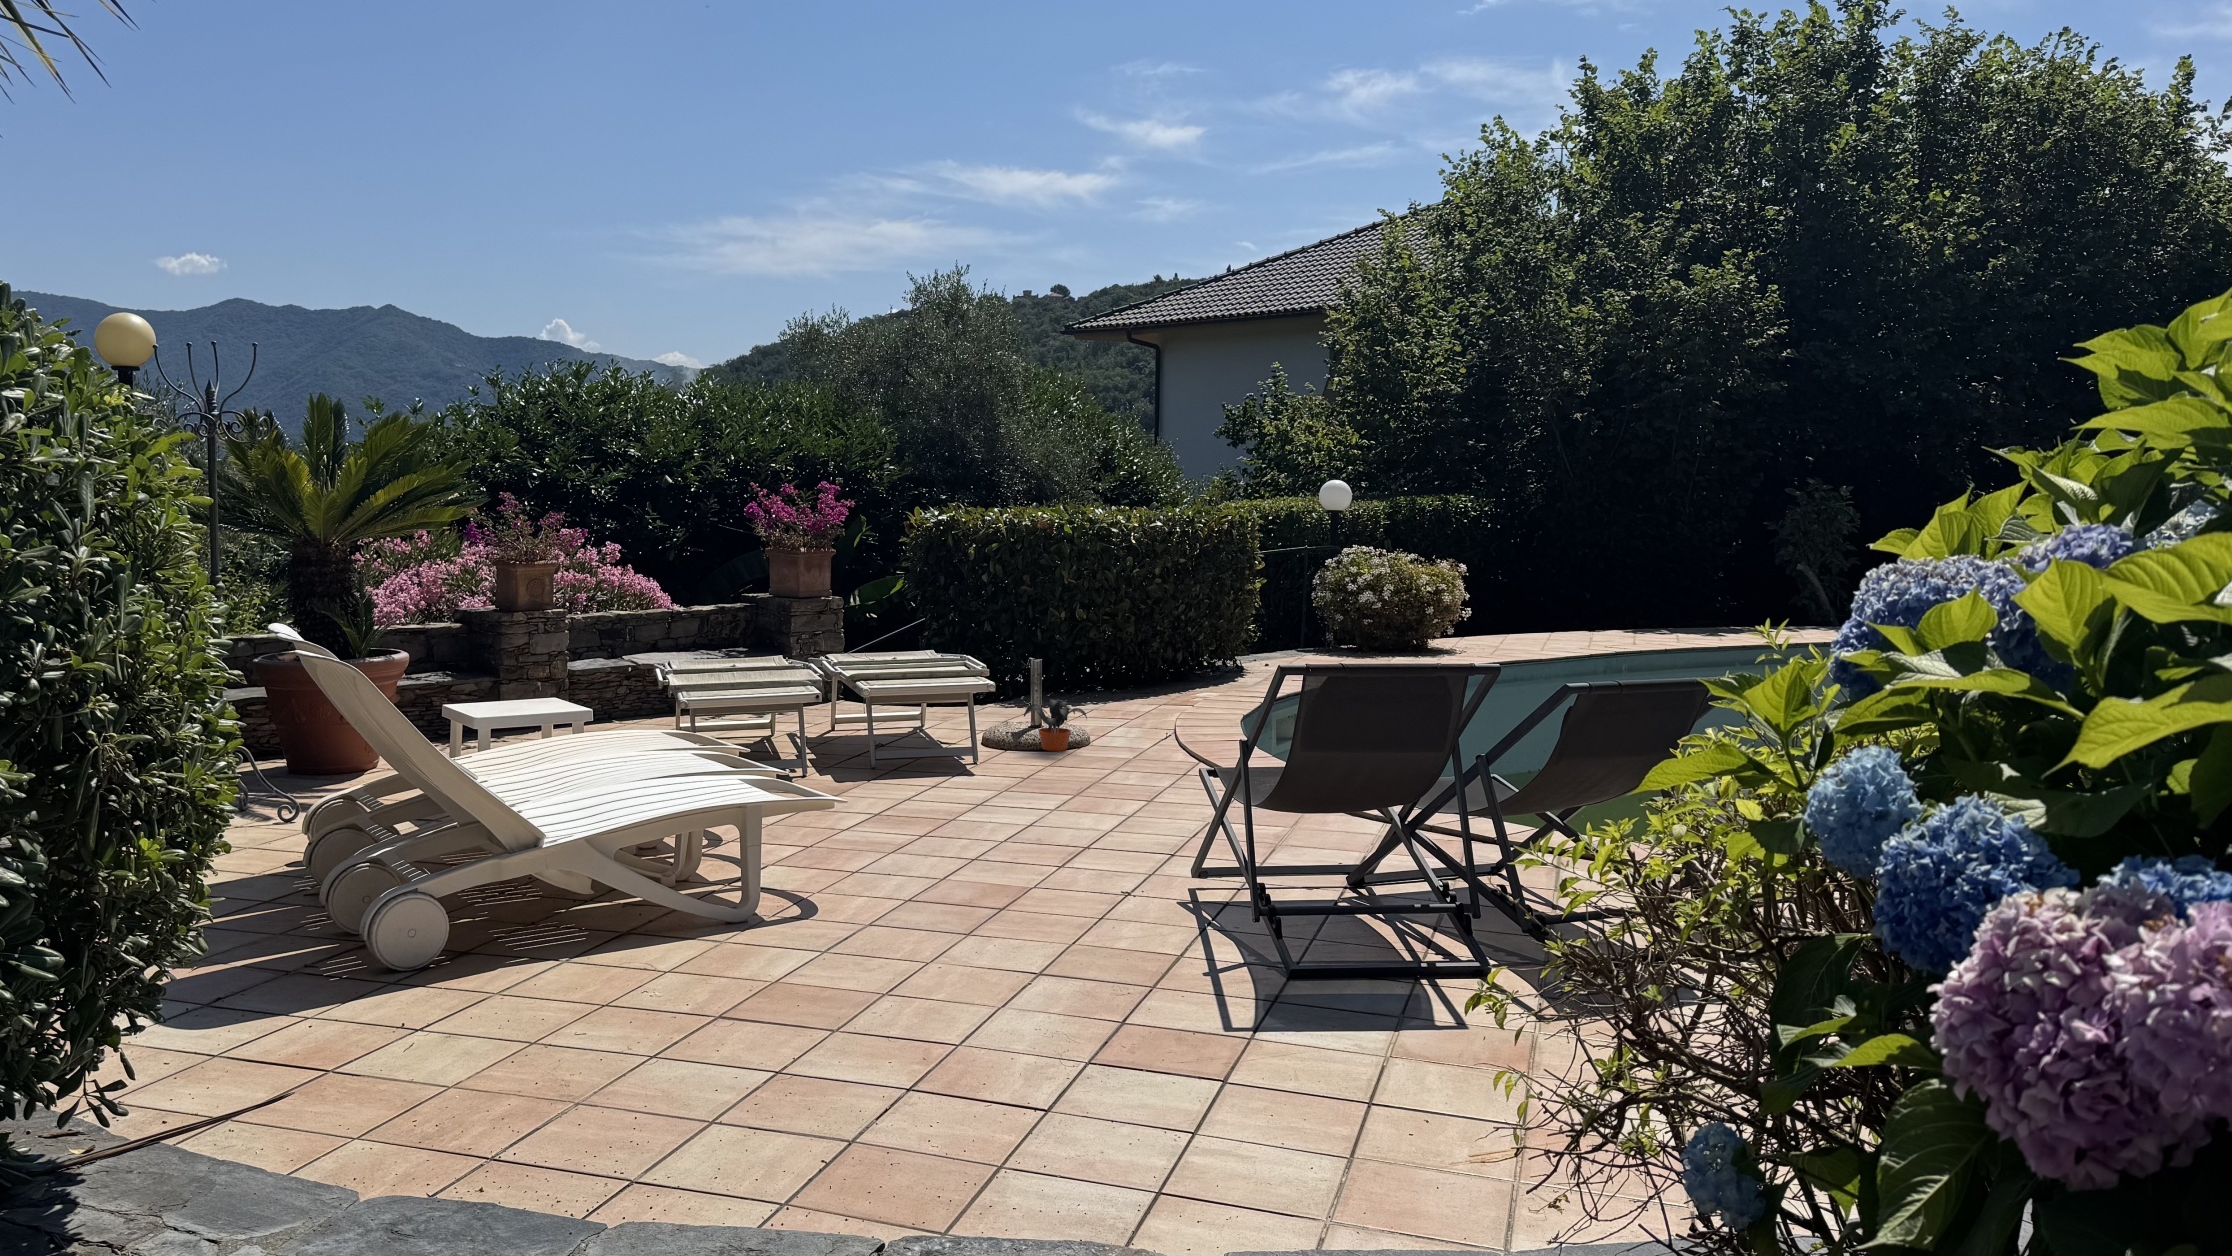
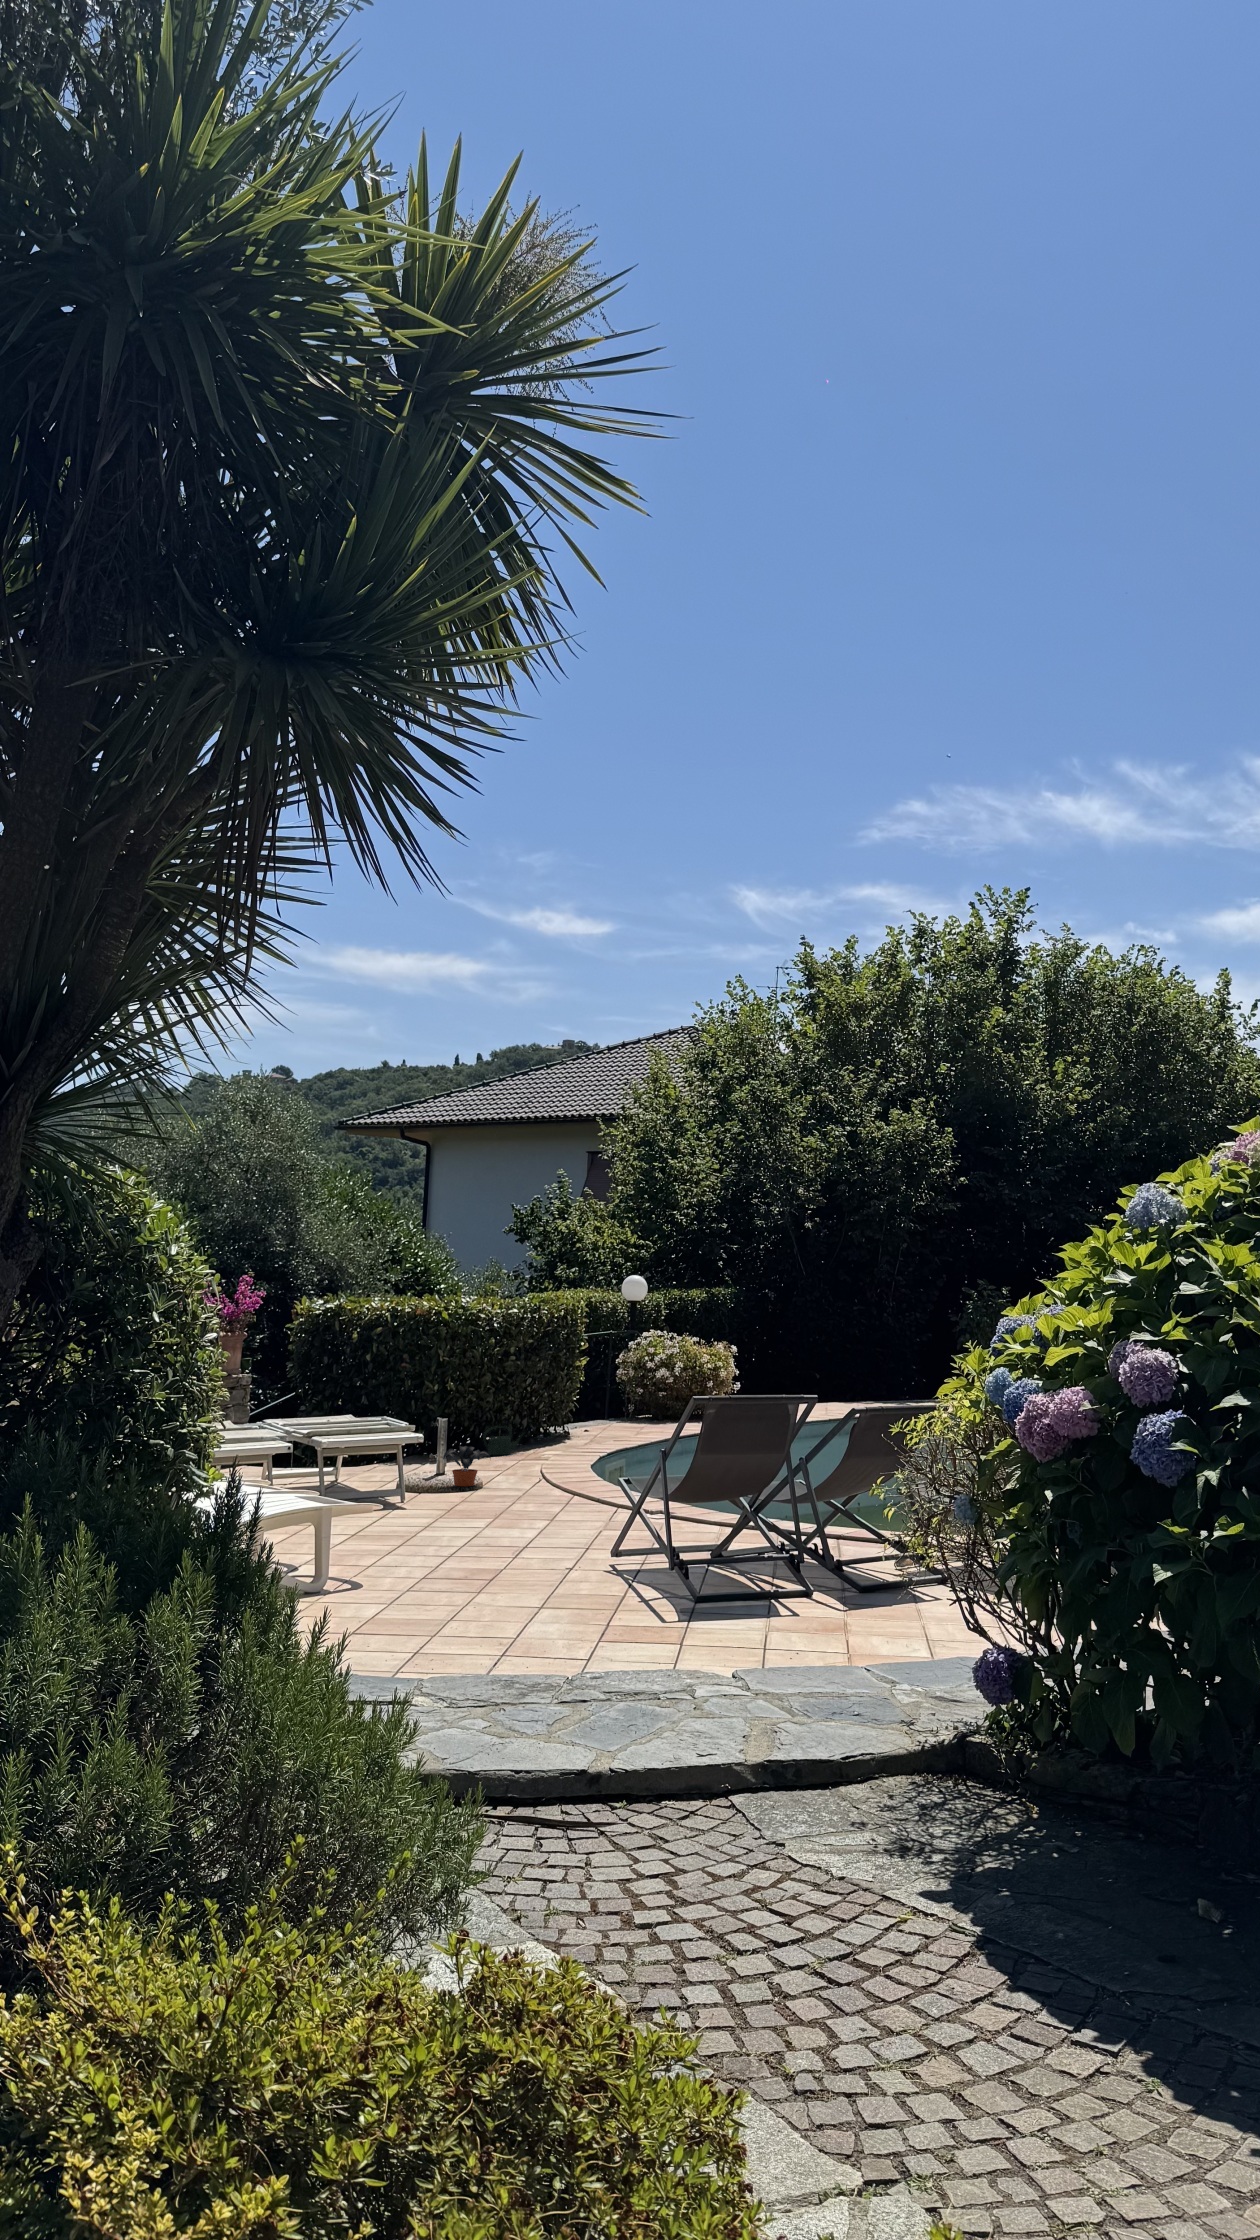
watering can: none [1116,663,1170,698] -> present [483,1426,520,1455]

